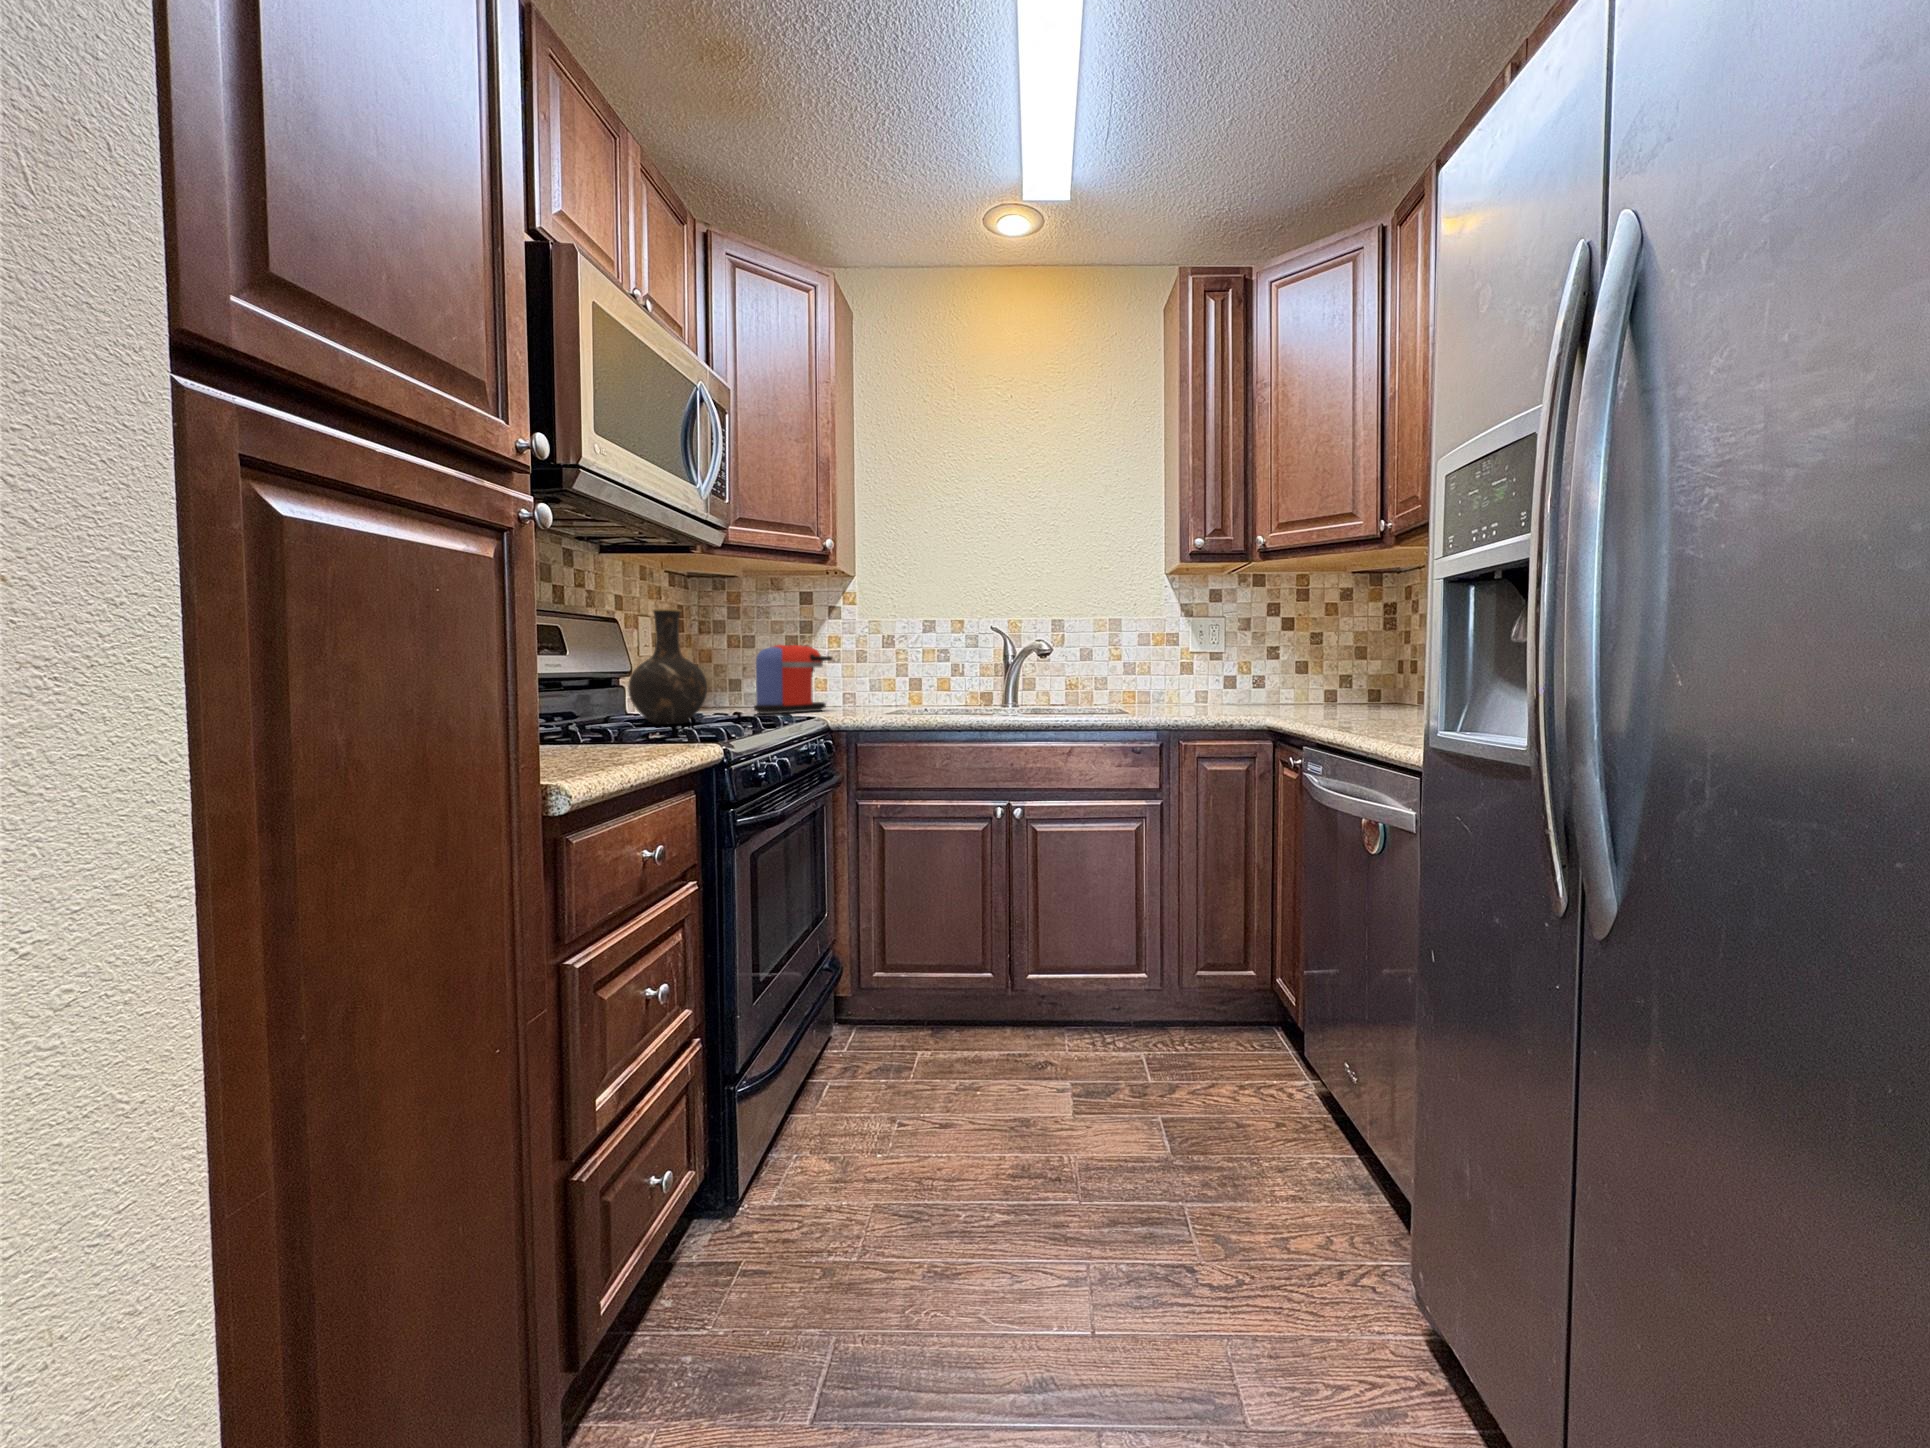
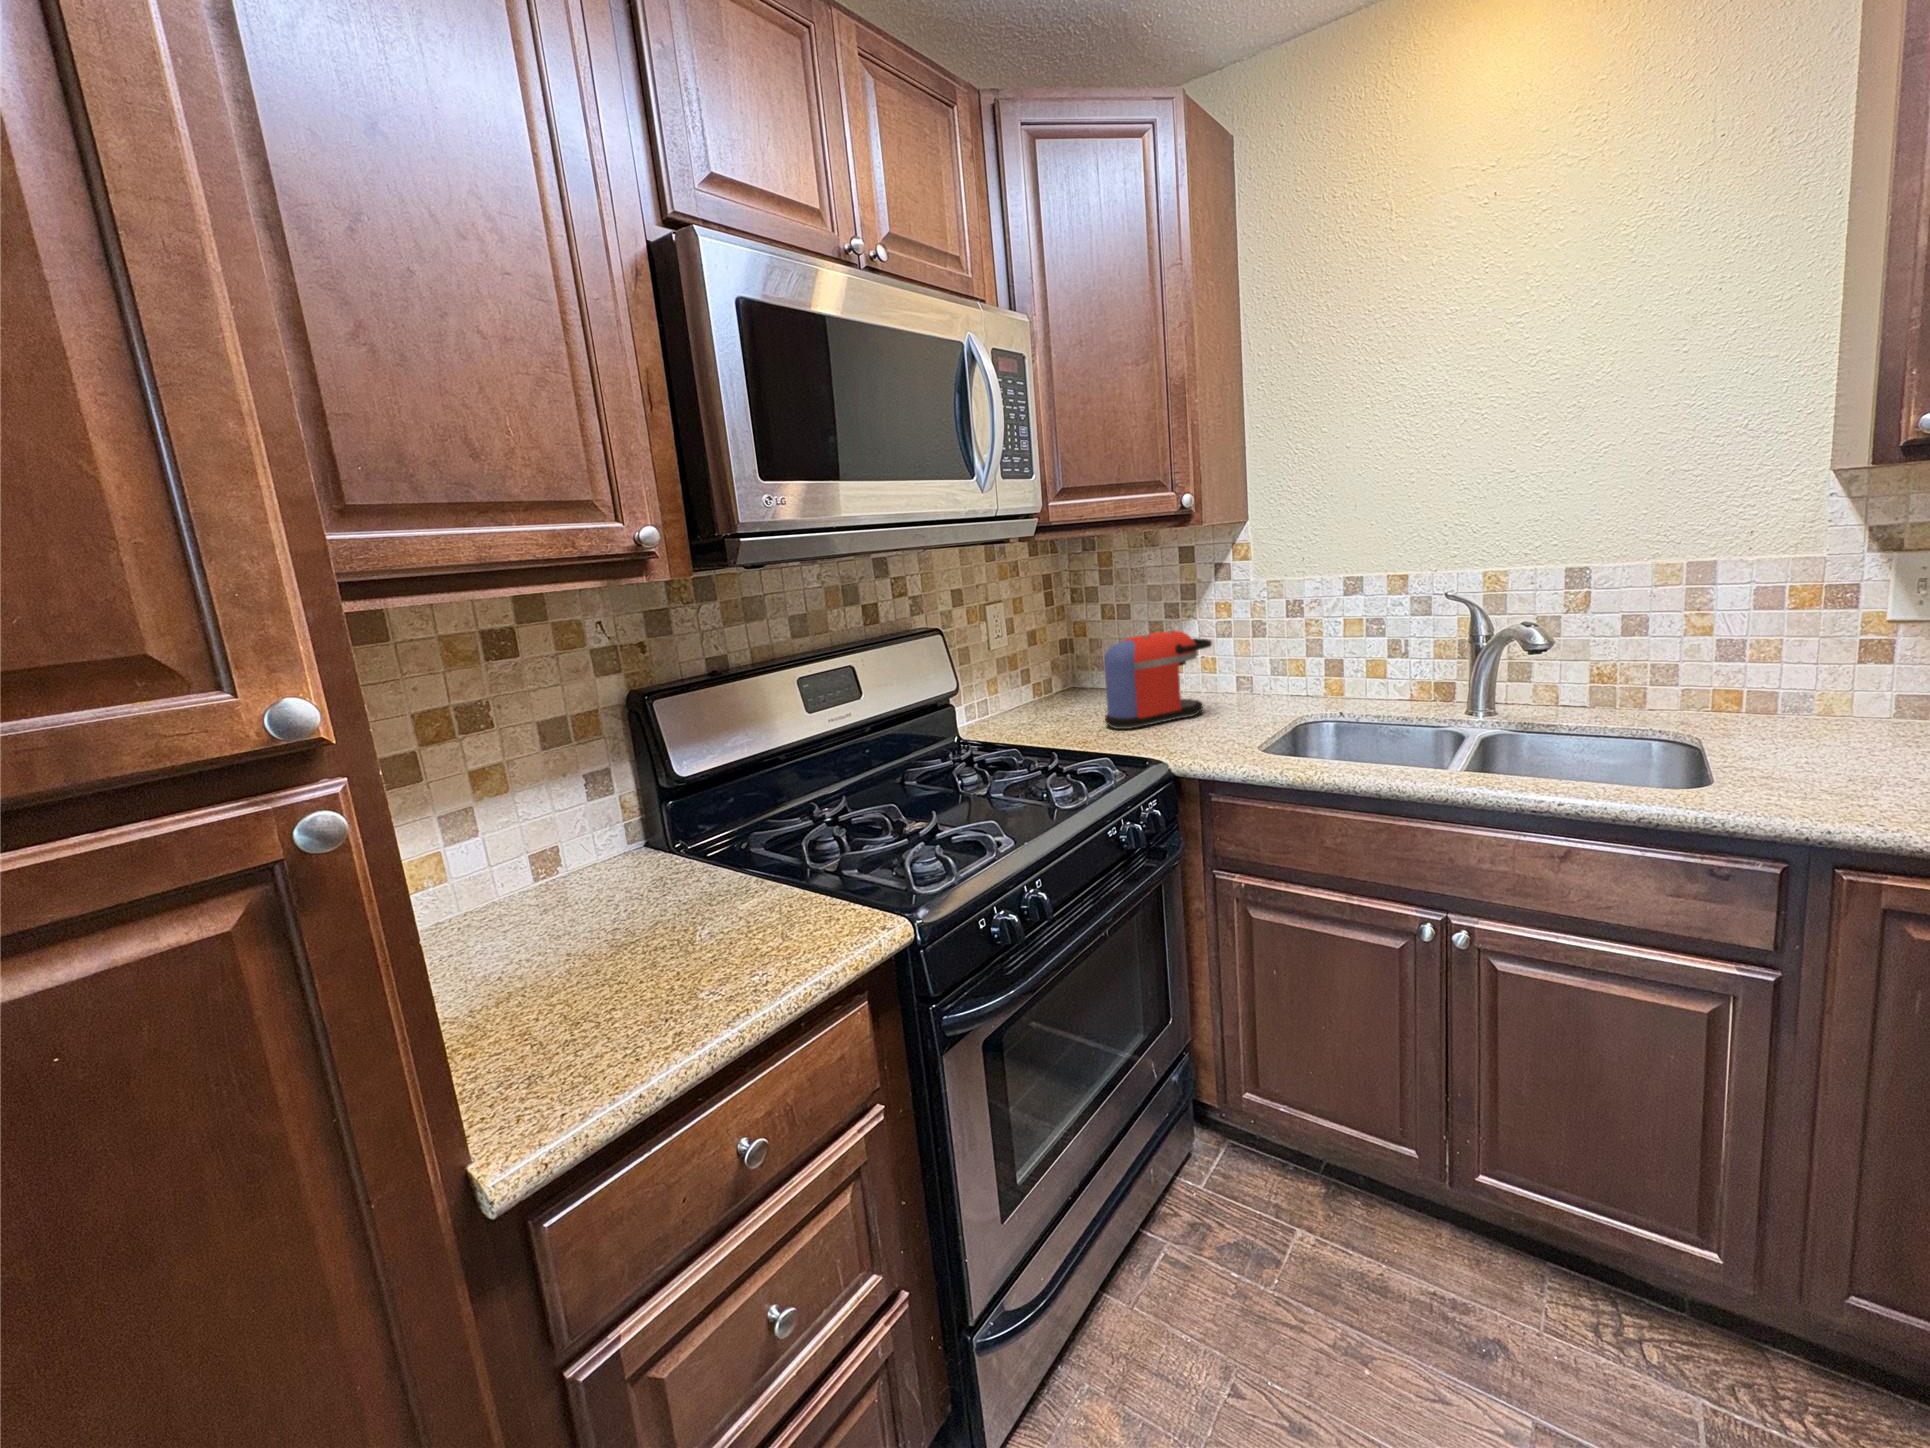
vase: present [628,609,707,724] -> none [917,638,1007,783]

